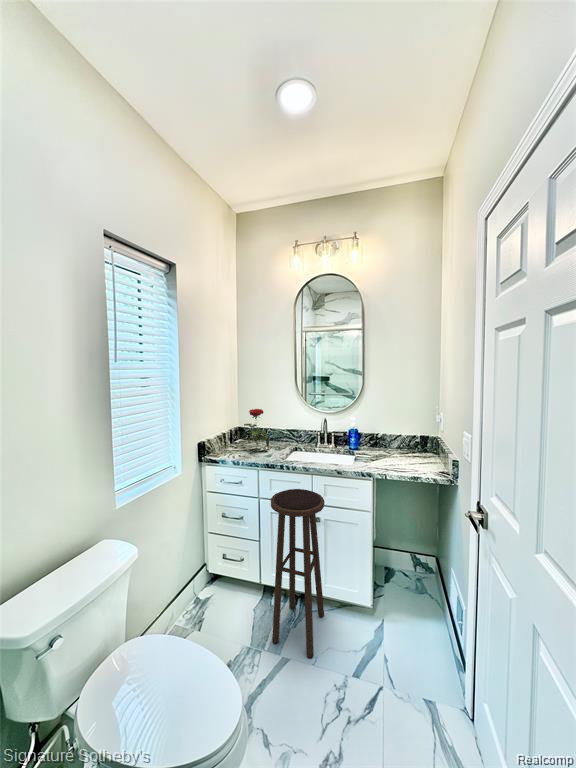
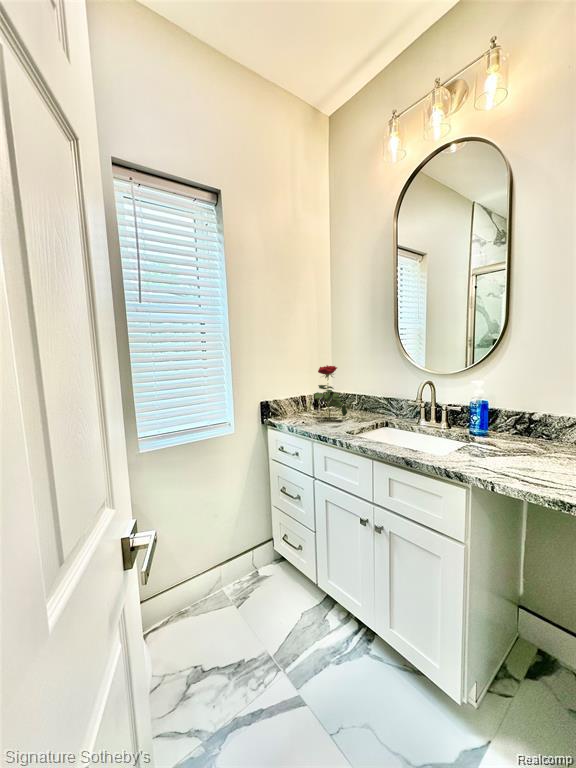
stool: present [271,489,324,658] -> none [293,474,387,723]

